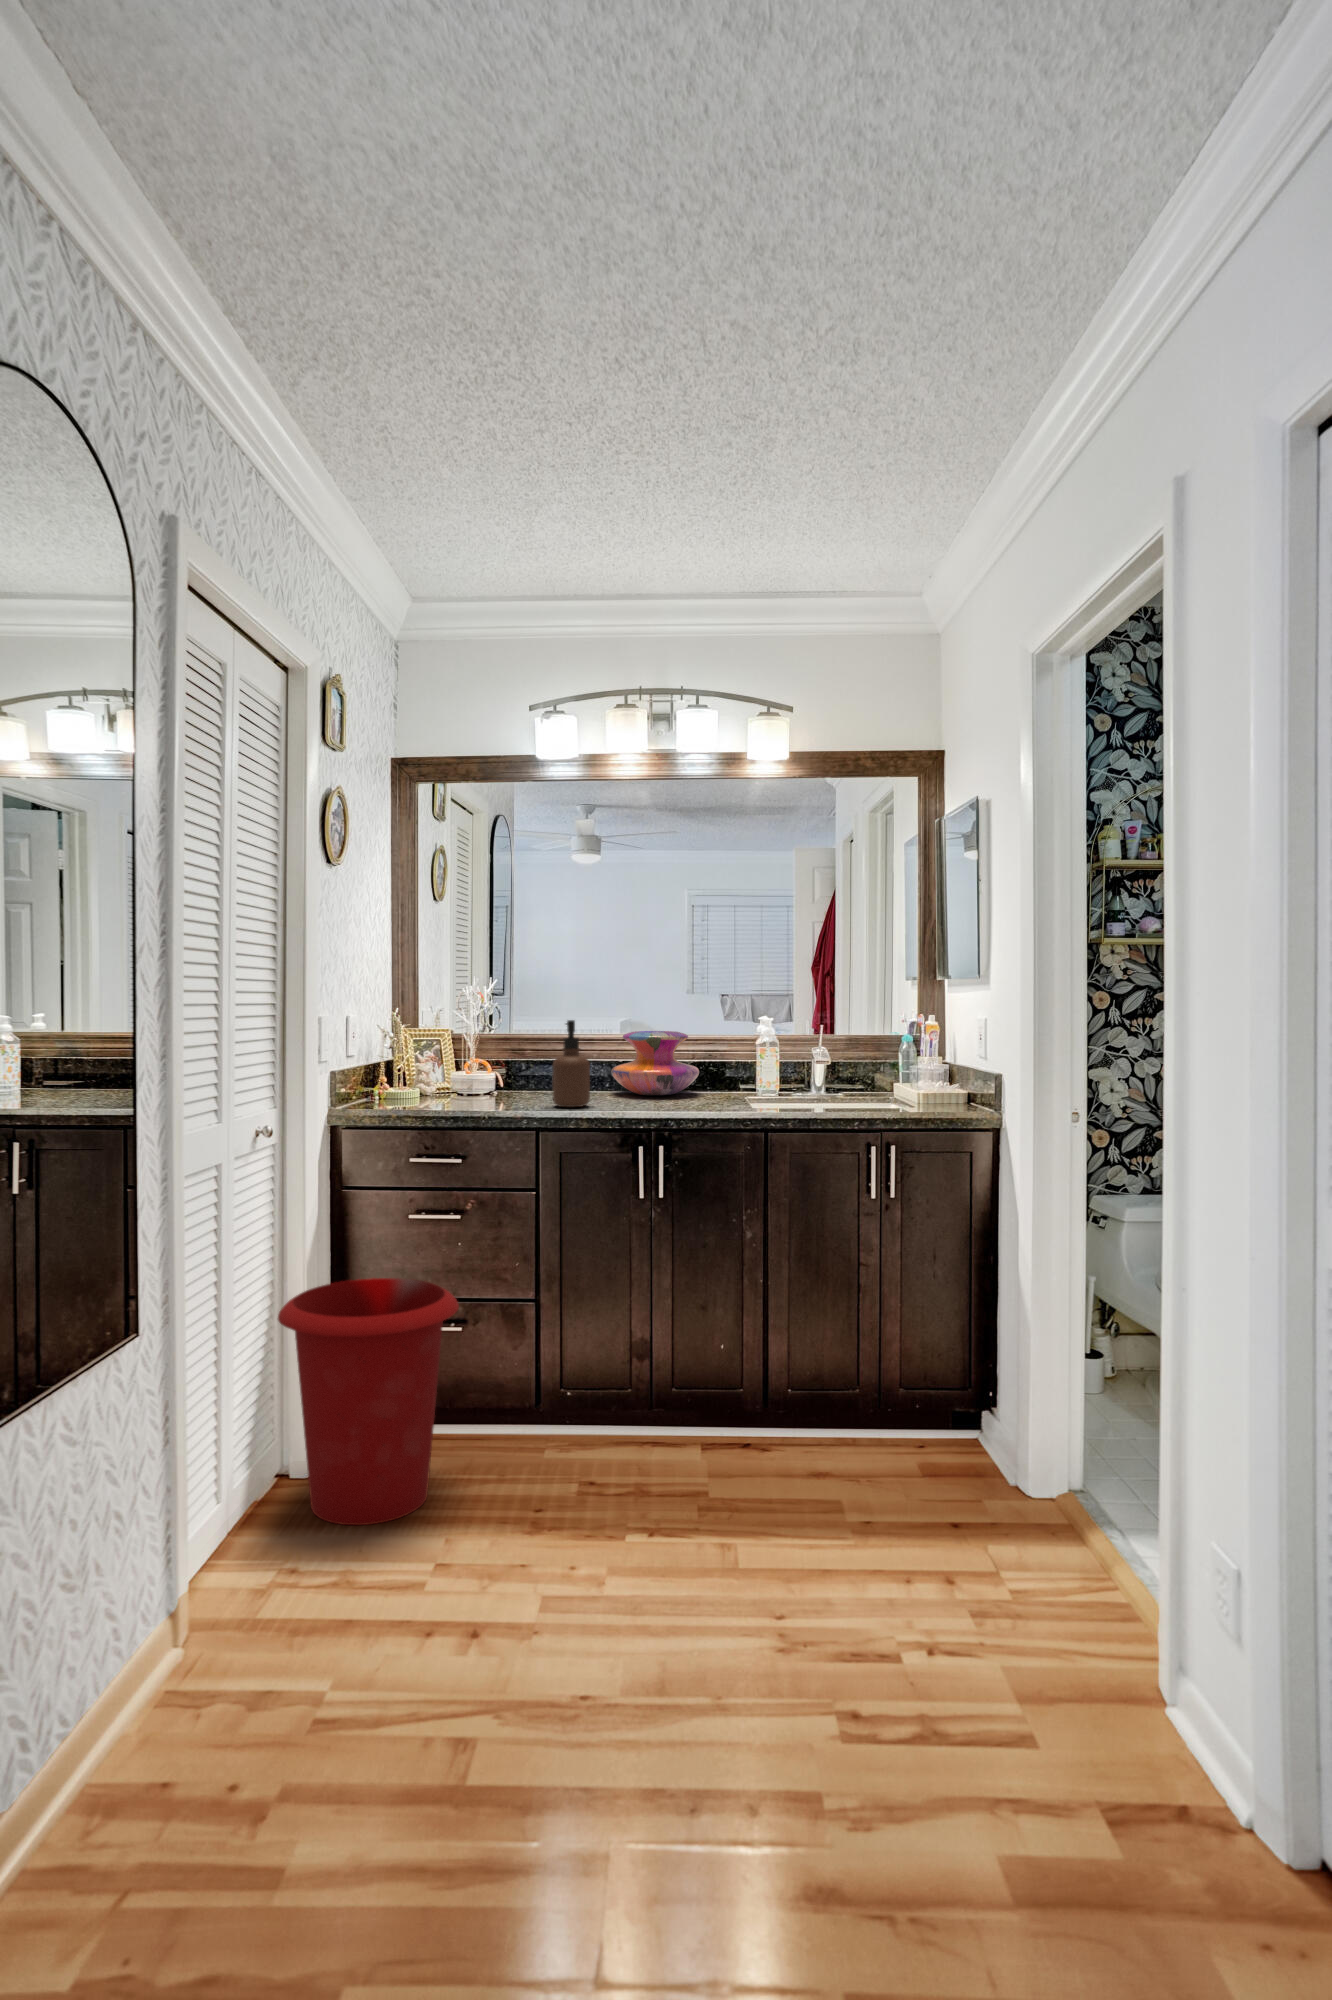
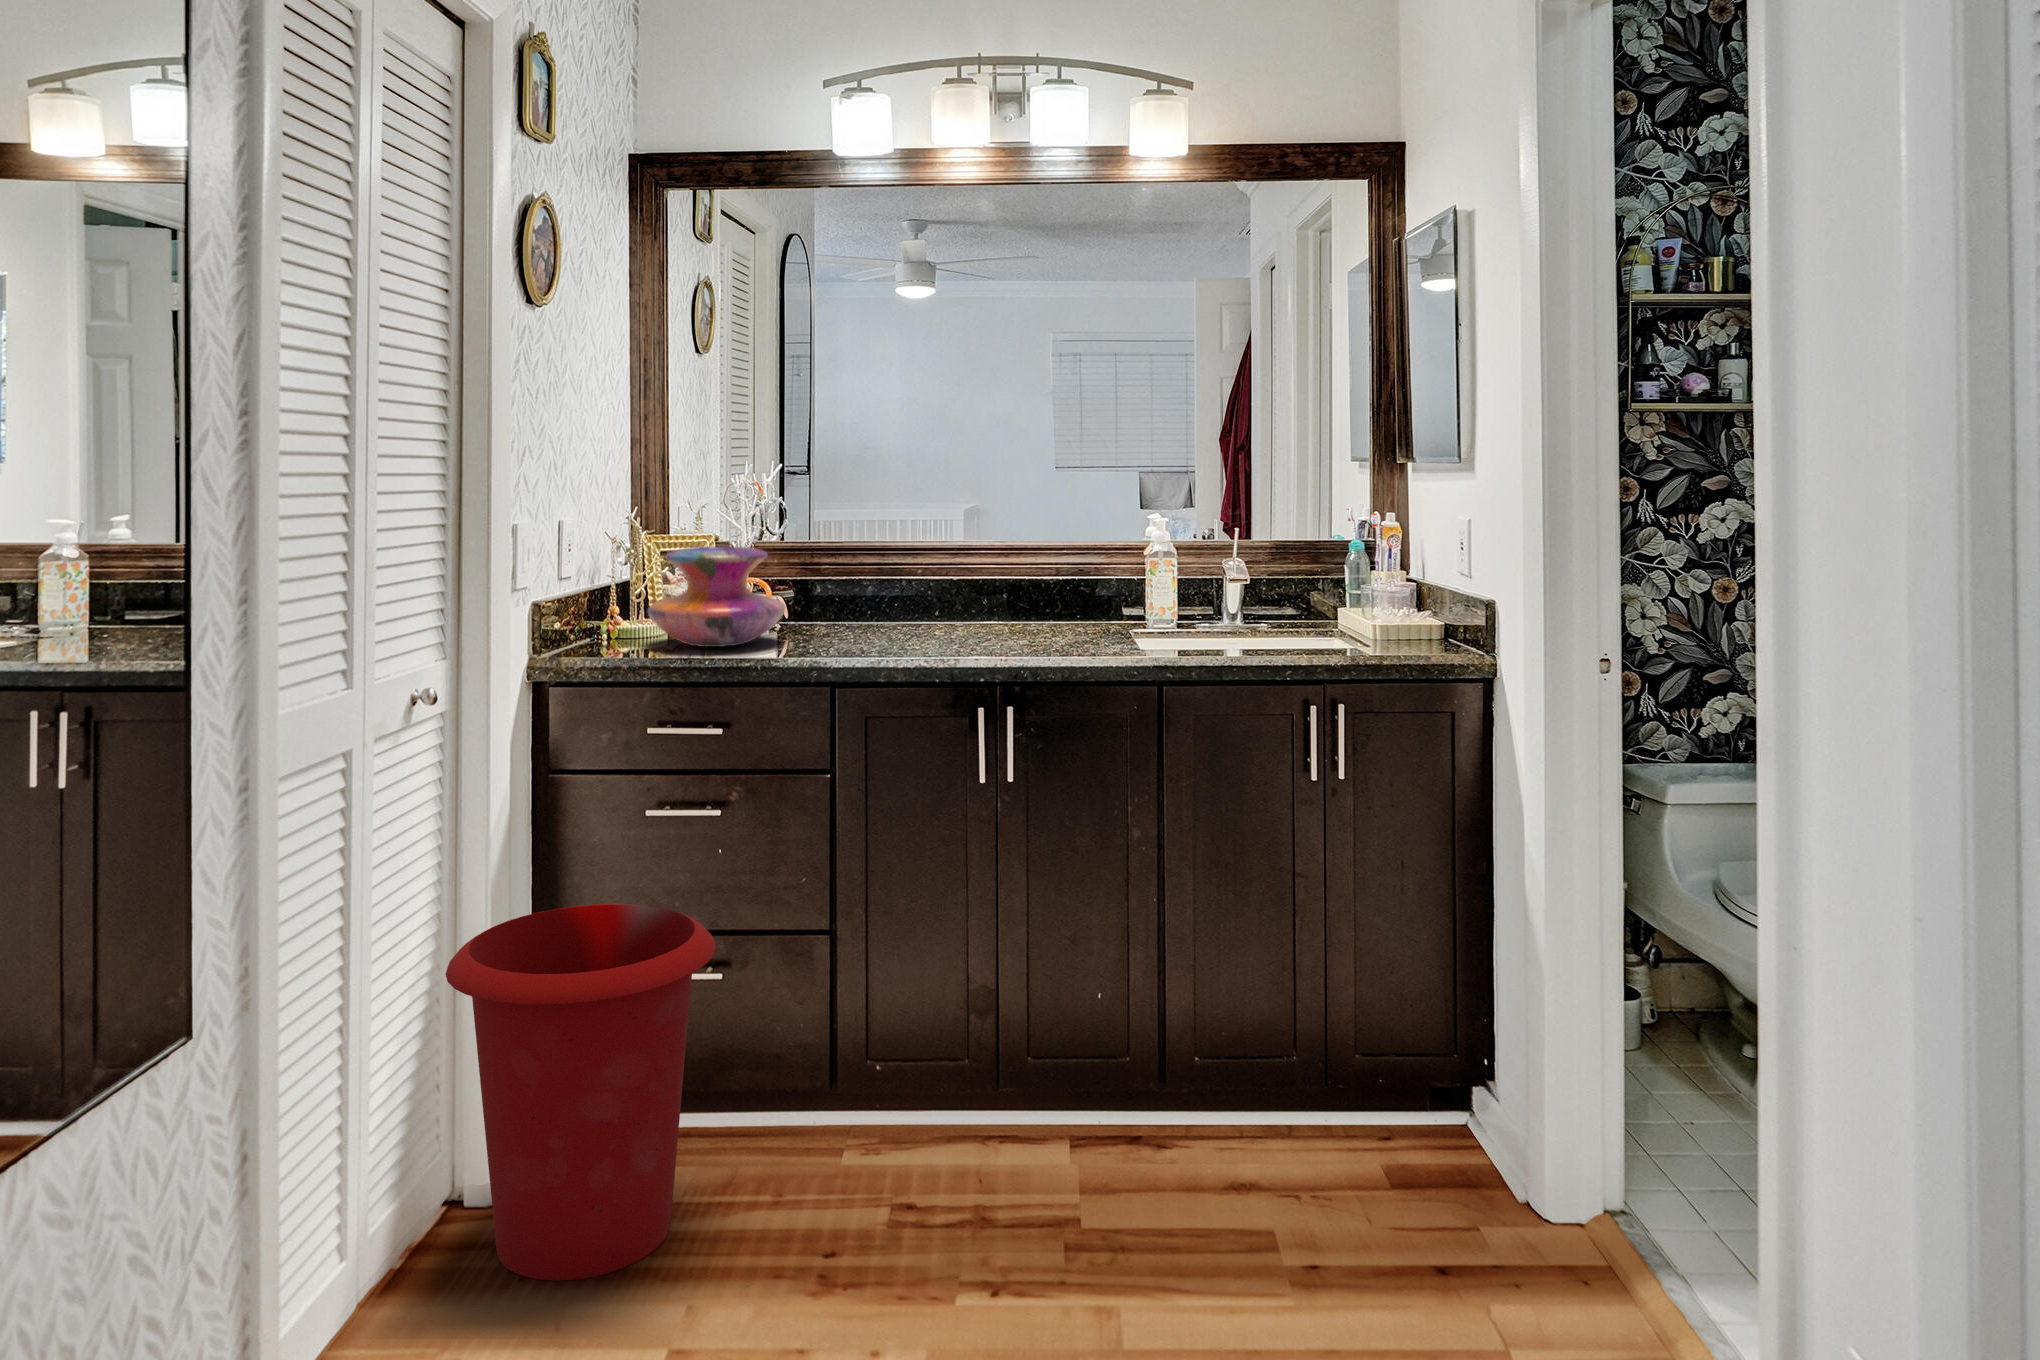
soap dispenser: present [553,1020,590,1107] -> none [857,525,910,650]
decorative vase: present [611,1031,699,1096] -> present [648,546,785,647]

